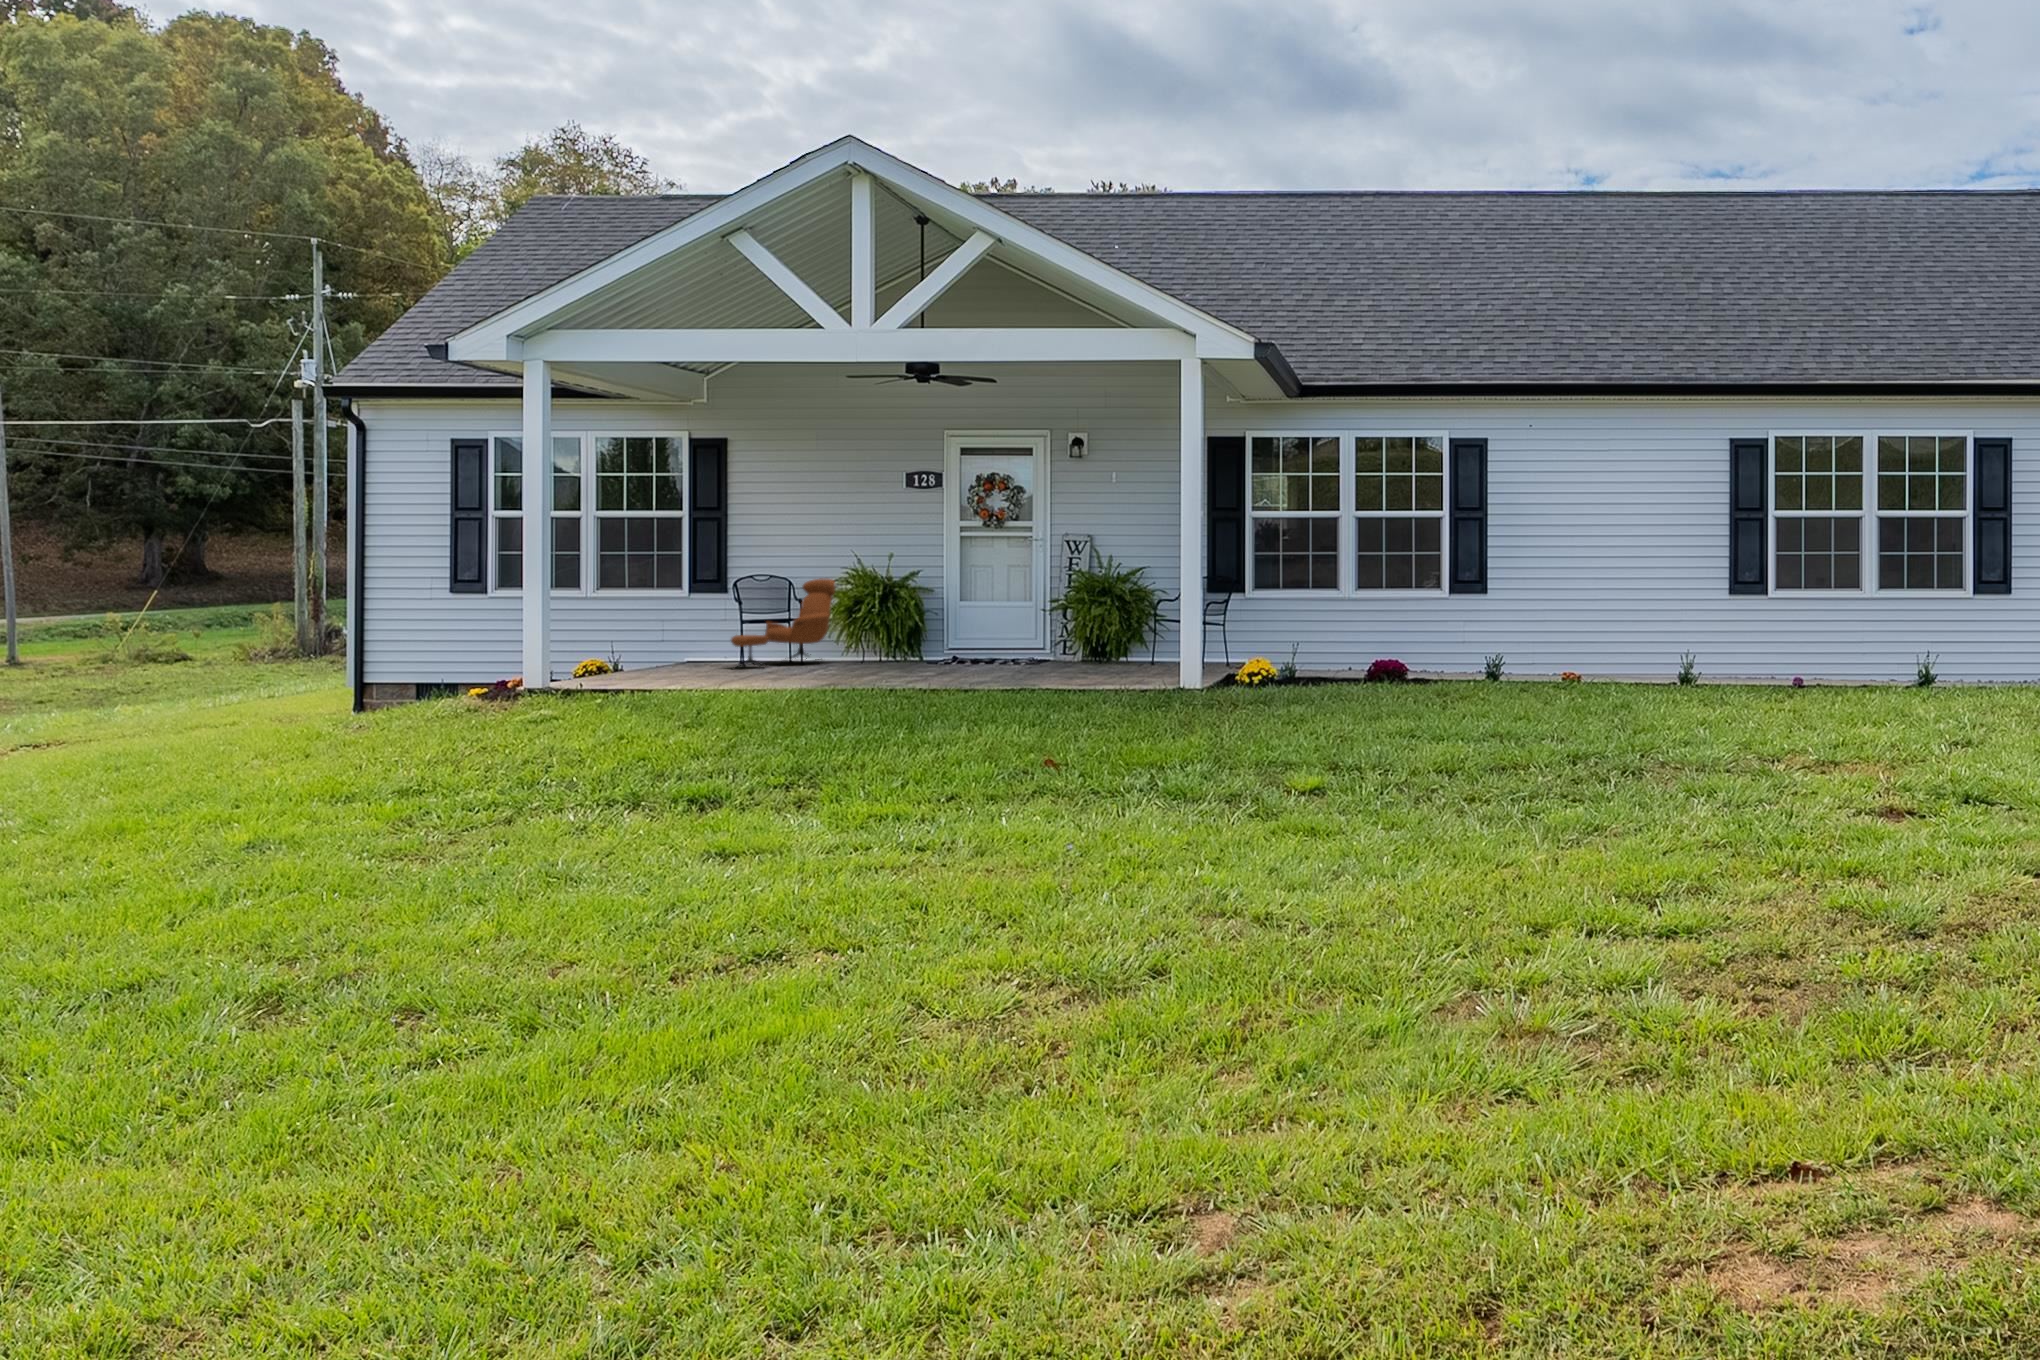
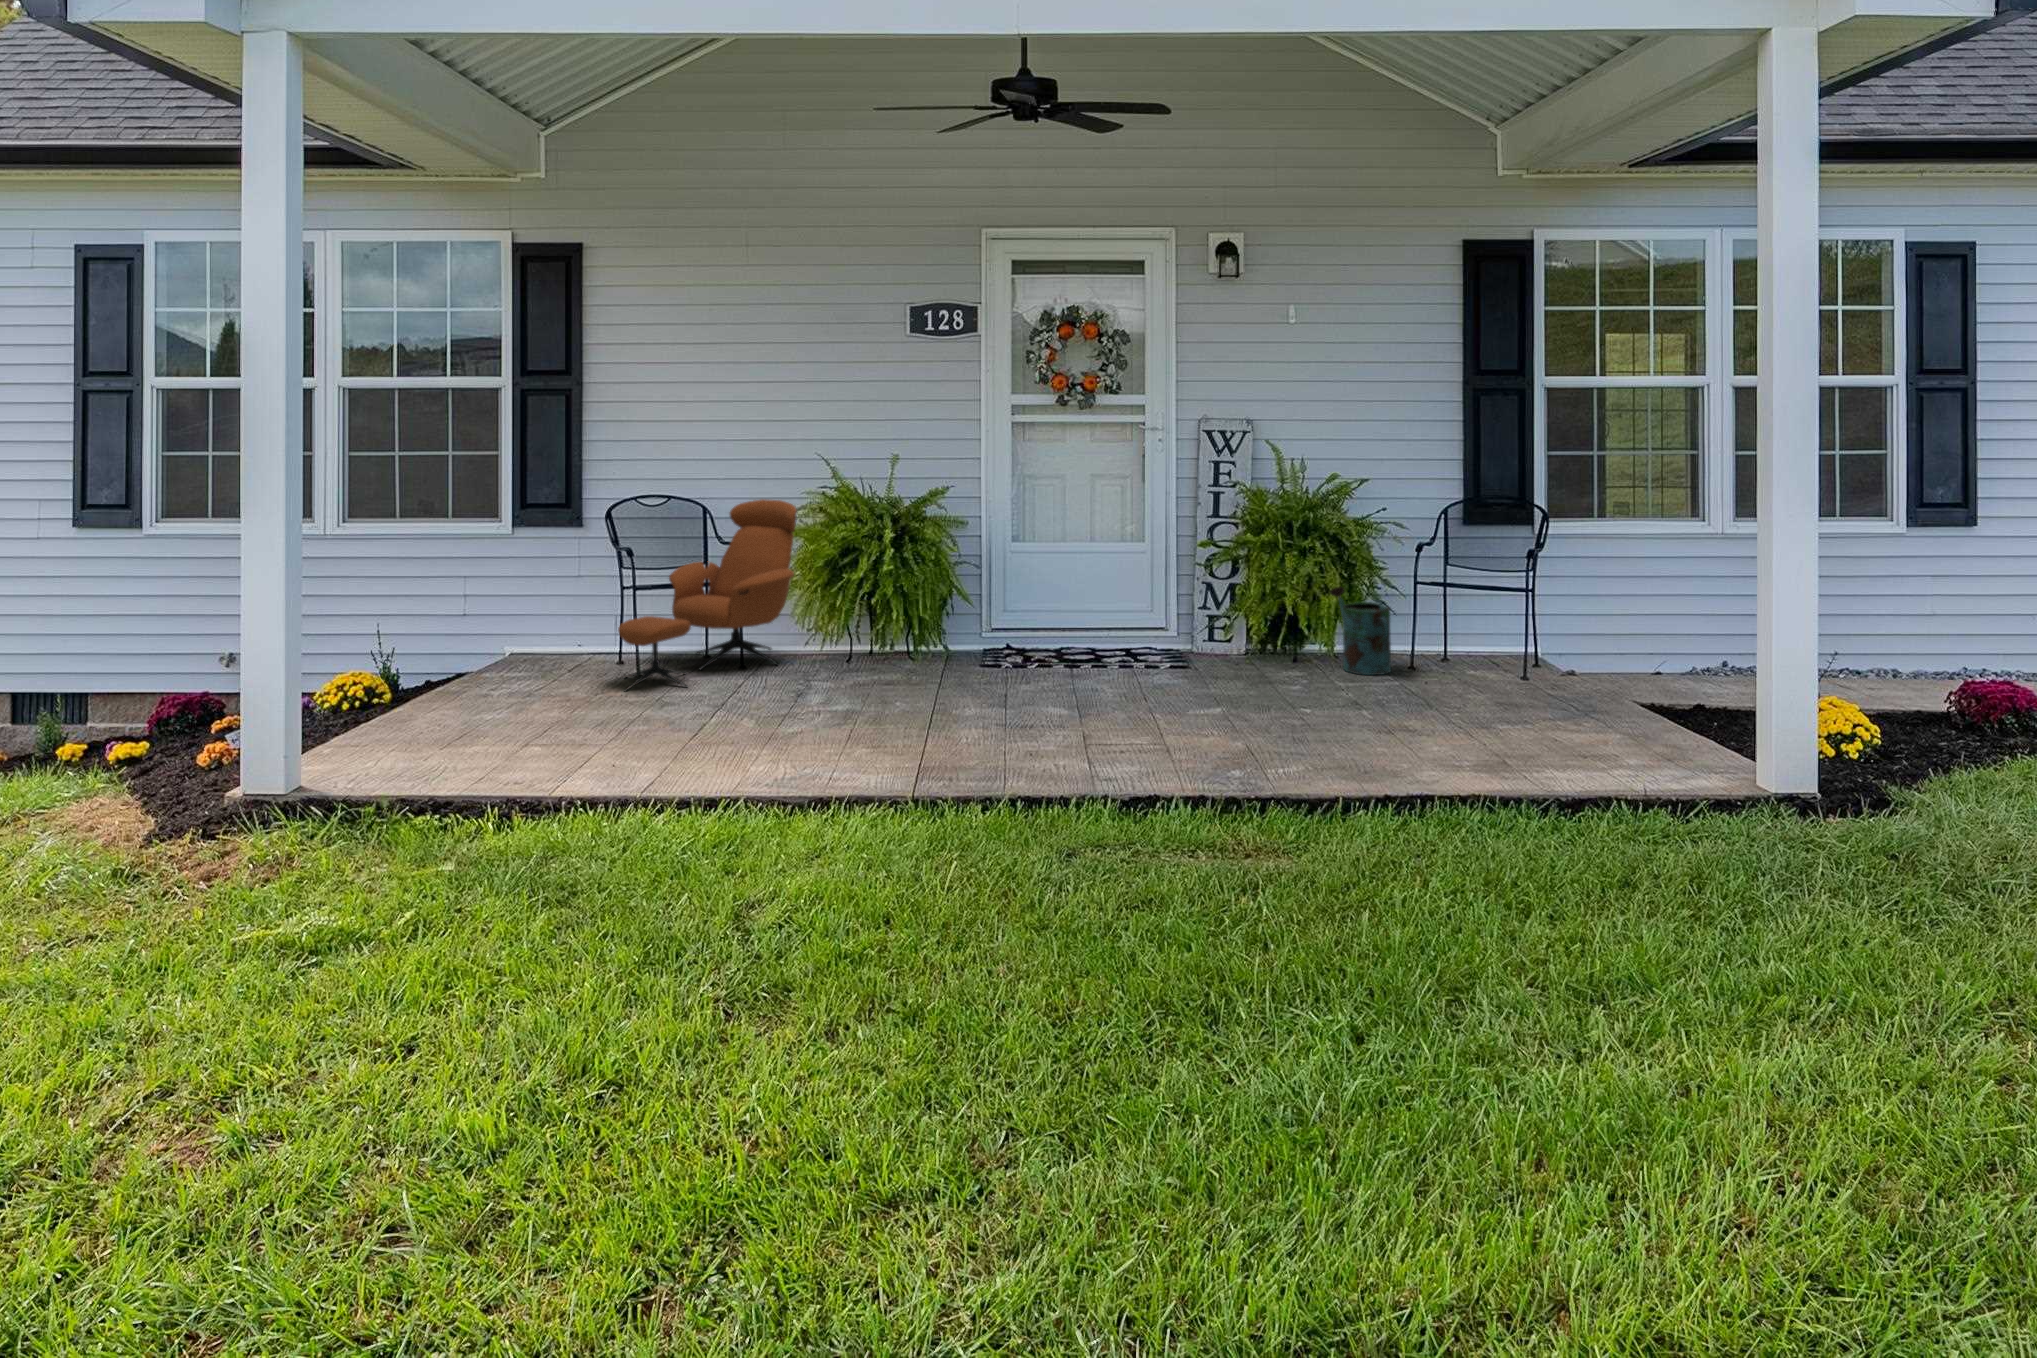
watering can: none [1108,623,1133,665] -> present [1330,587,1391,675]

